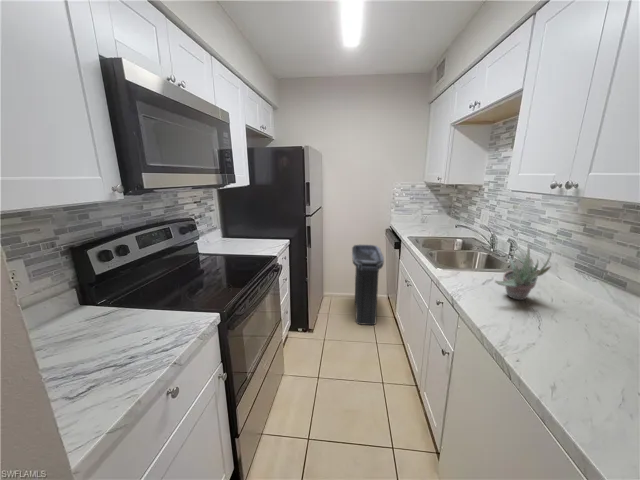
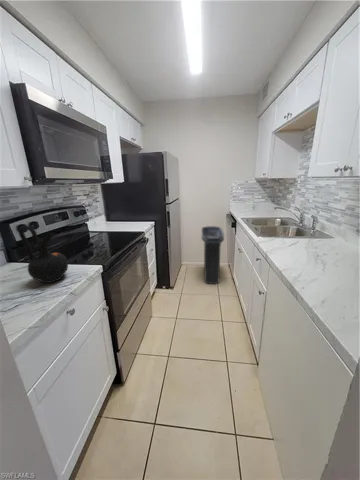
succulent plant: present [495,247,550,300] -> none [294,214,335,254]
ceramic jug: none [100,261,170,345] -> present [19,226,68,283]

